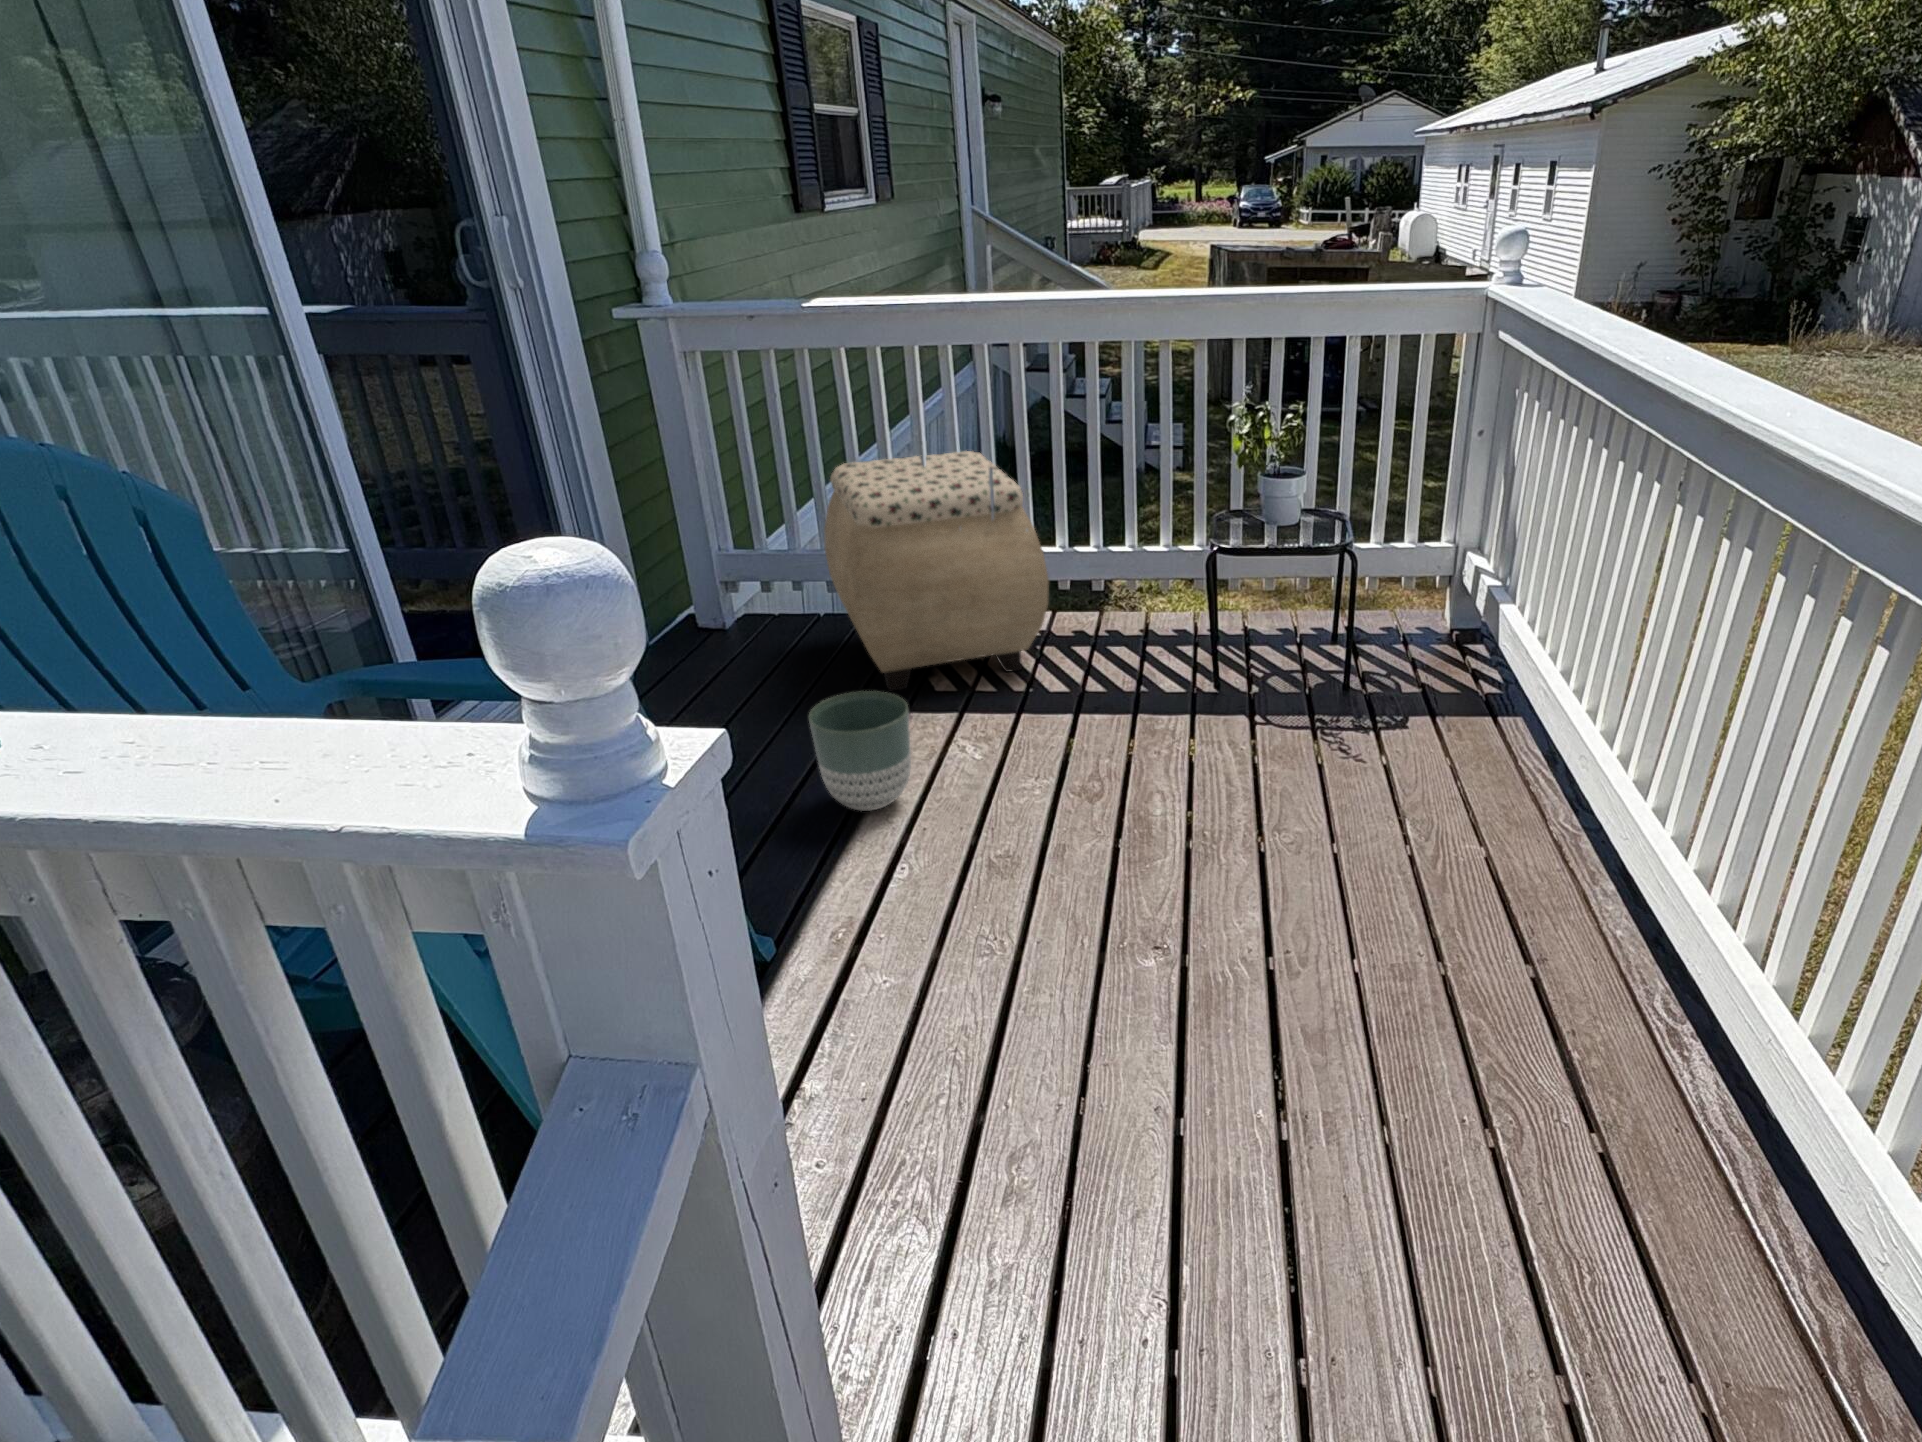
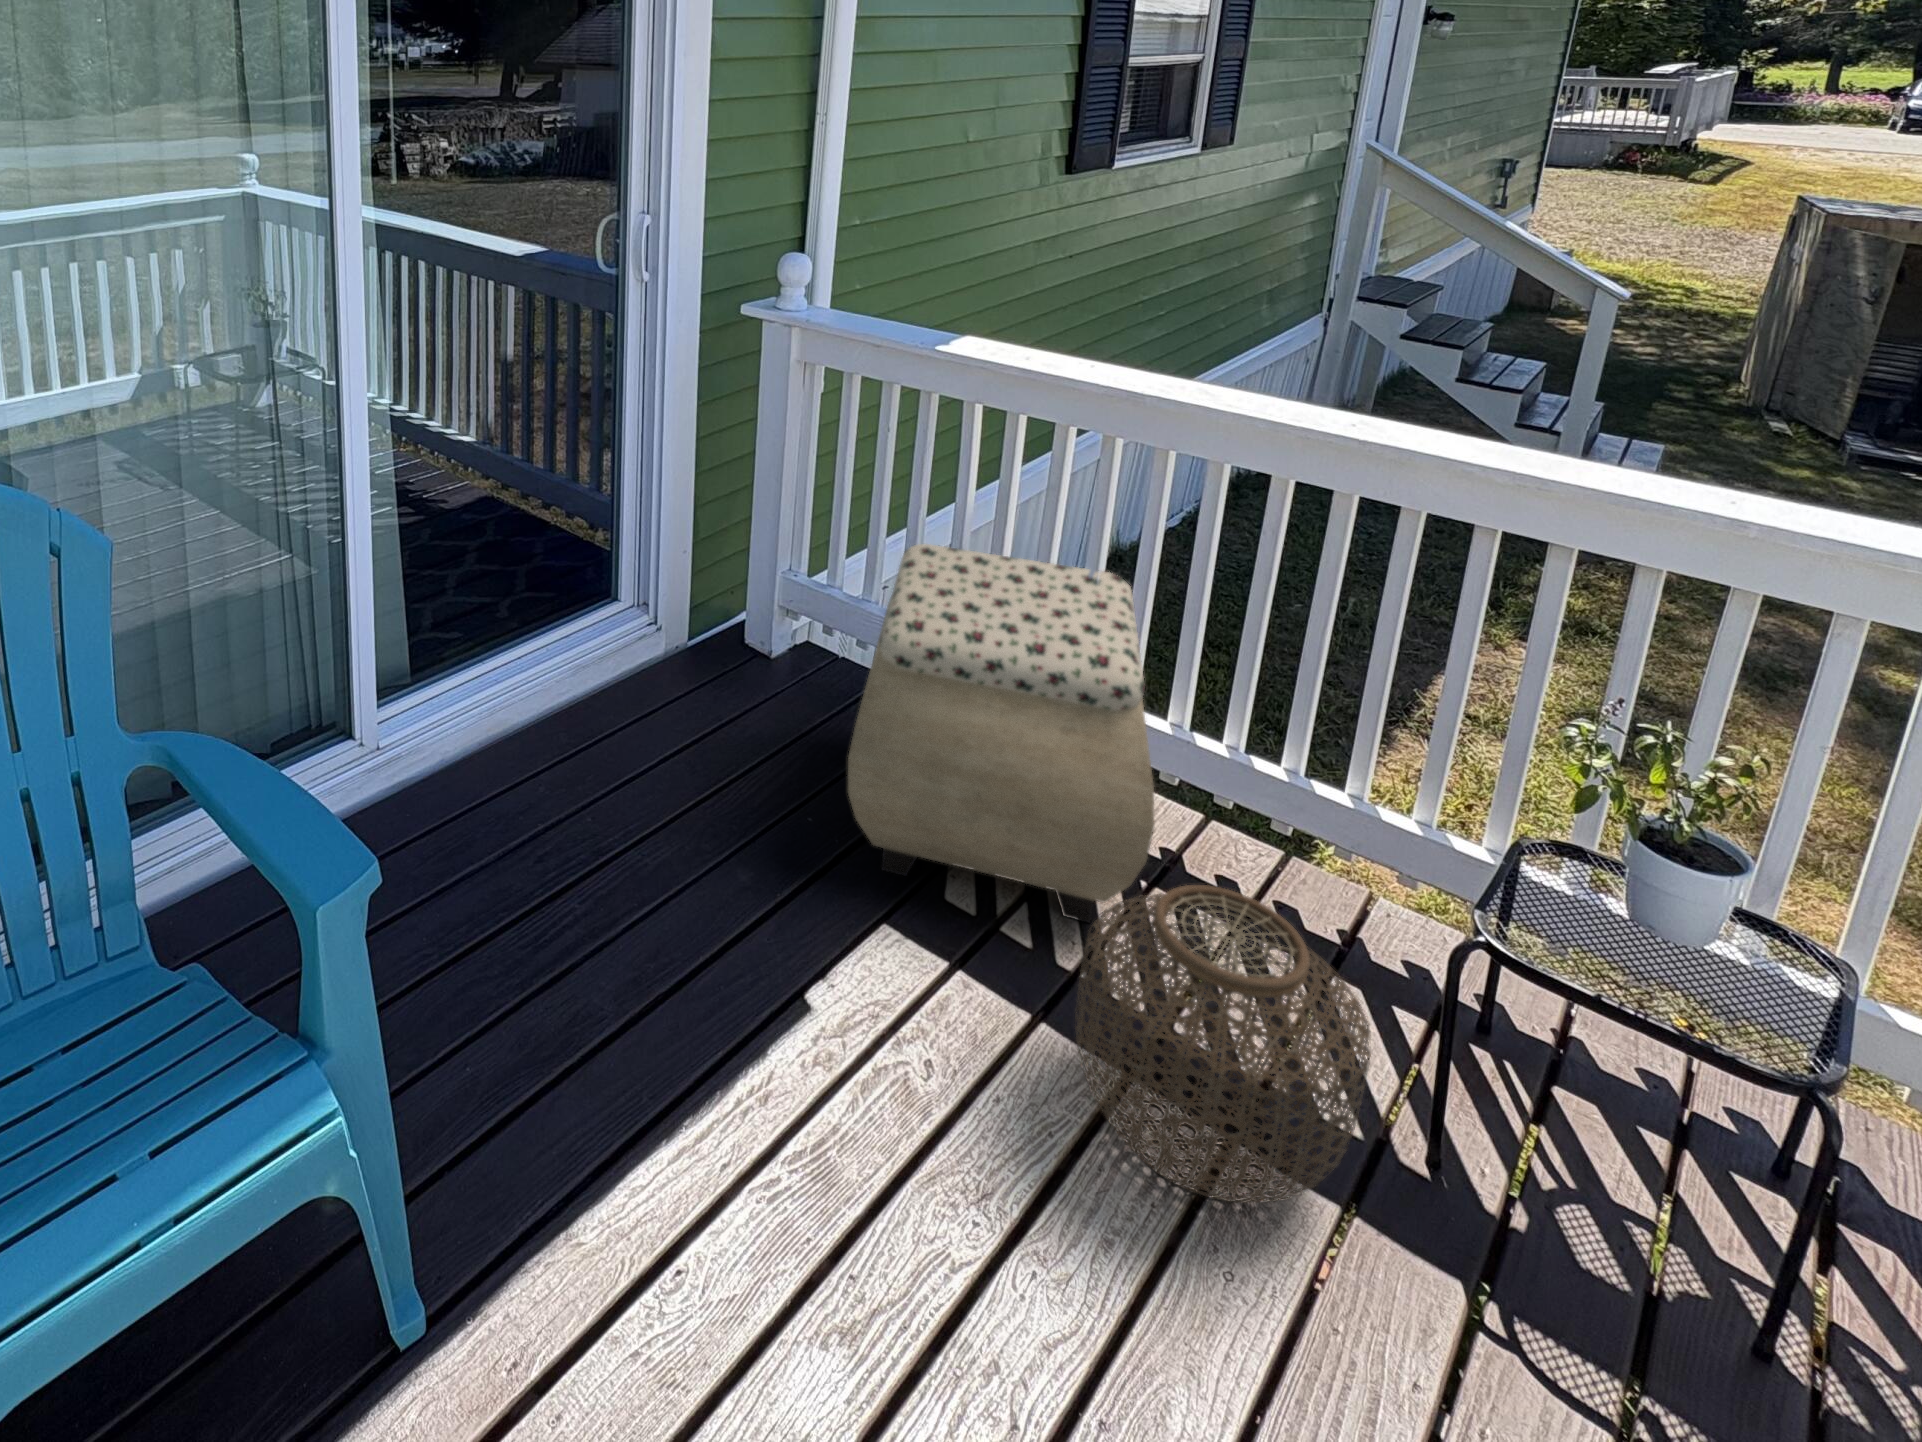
woven basket: none [1044,568,1190,736] -> present [1076,885,1371,1203]
planter: present [809,691,911,811] -> none [655,923,798,1124]

